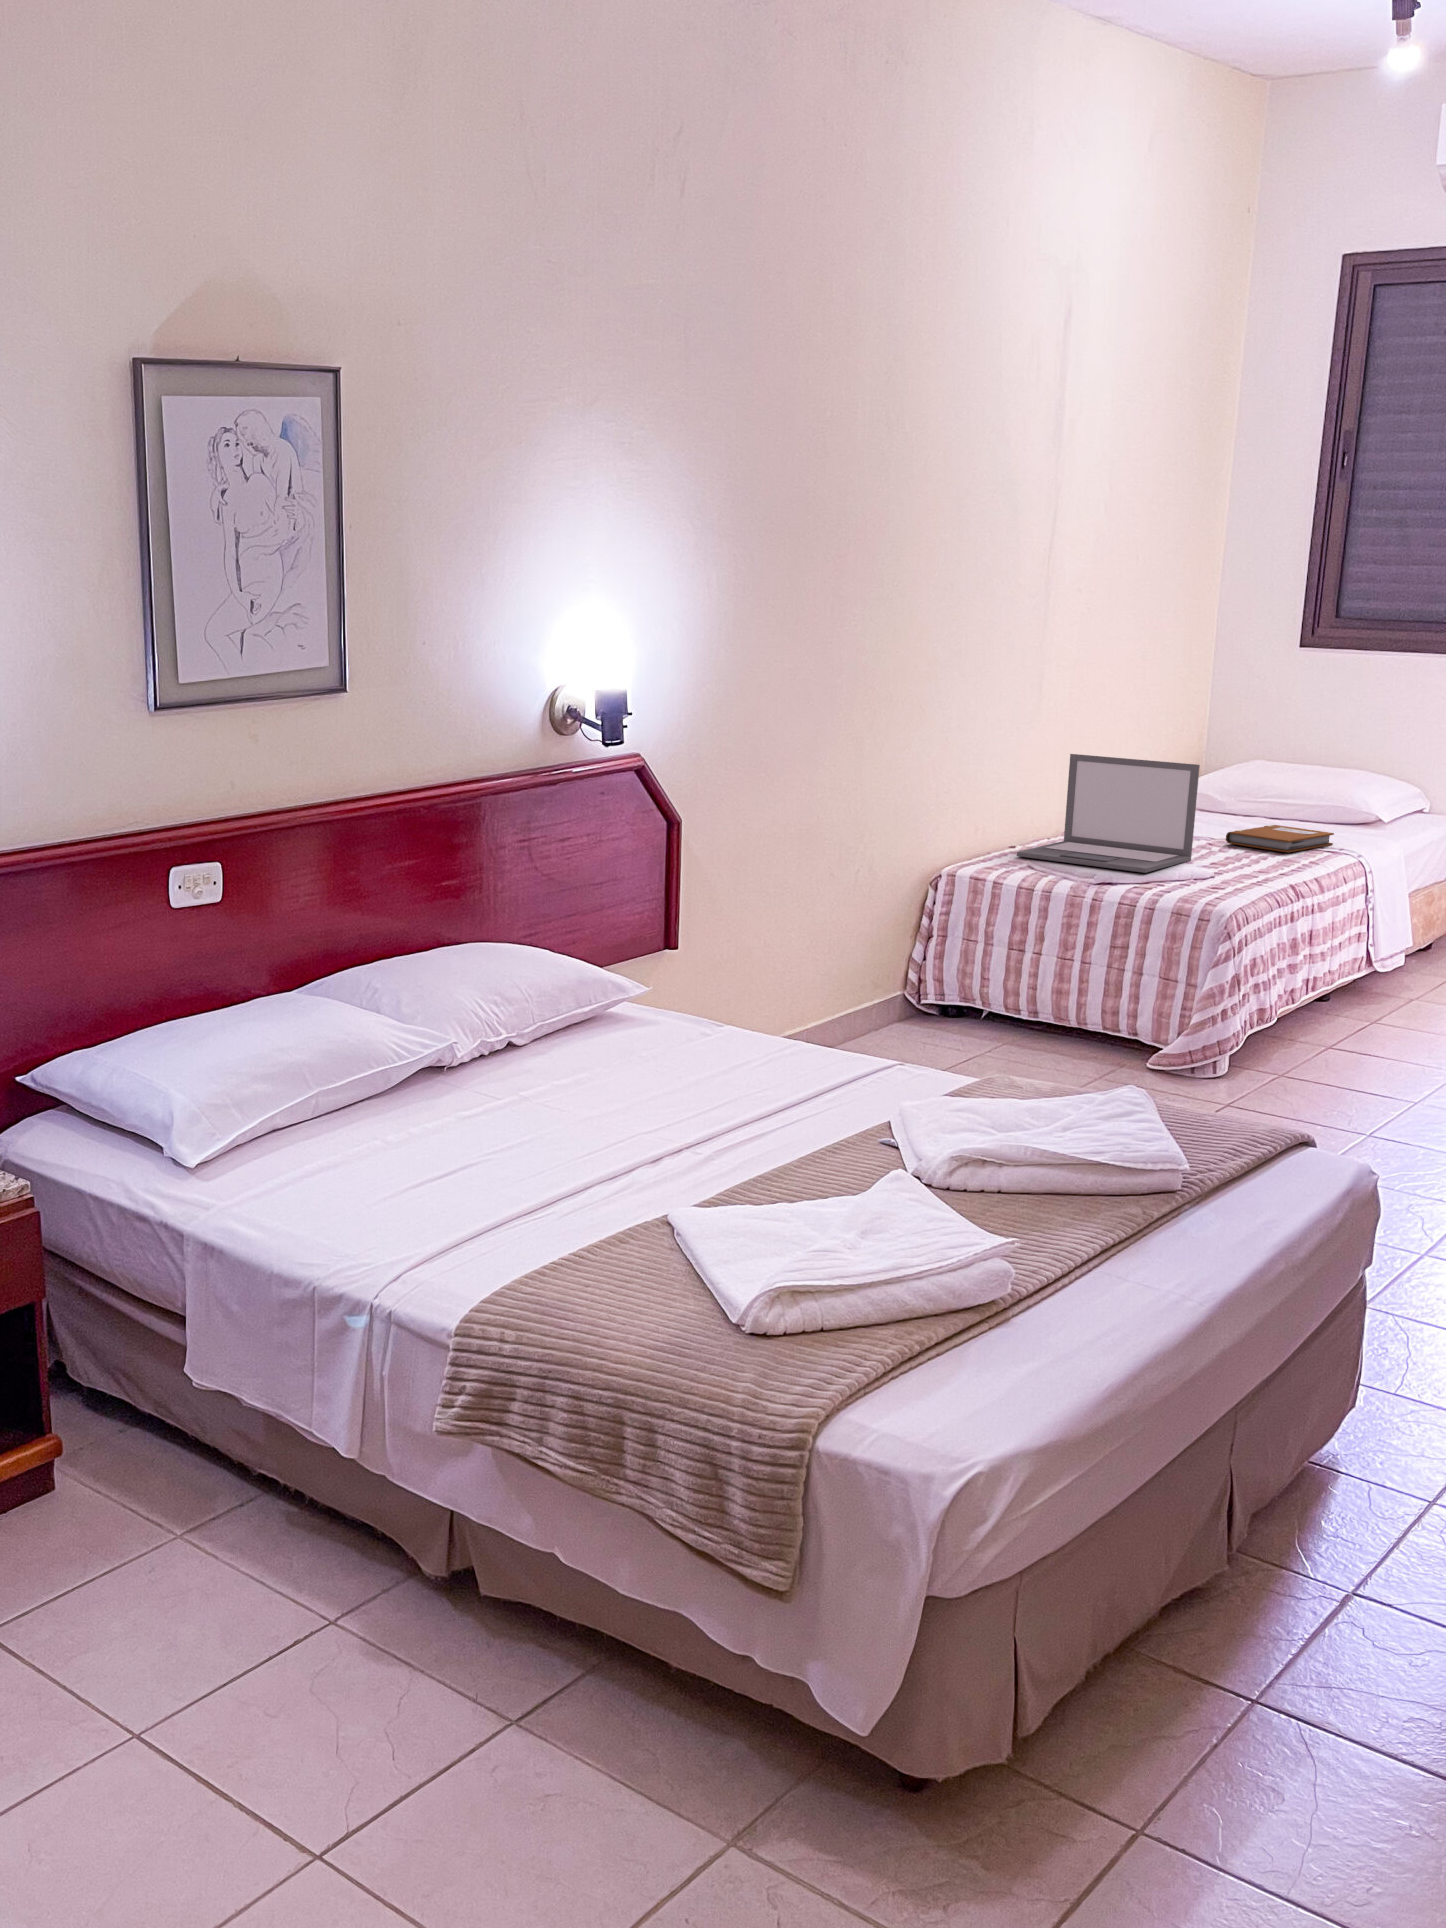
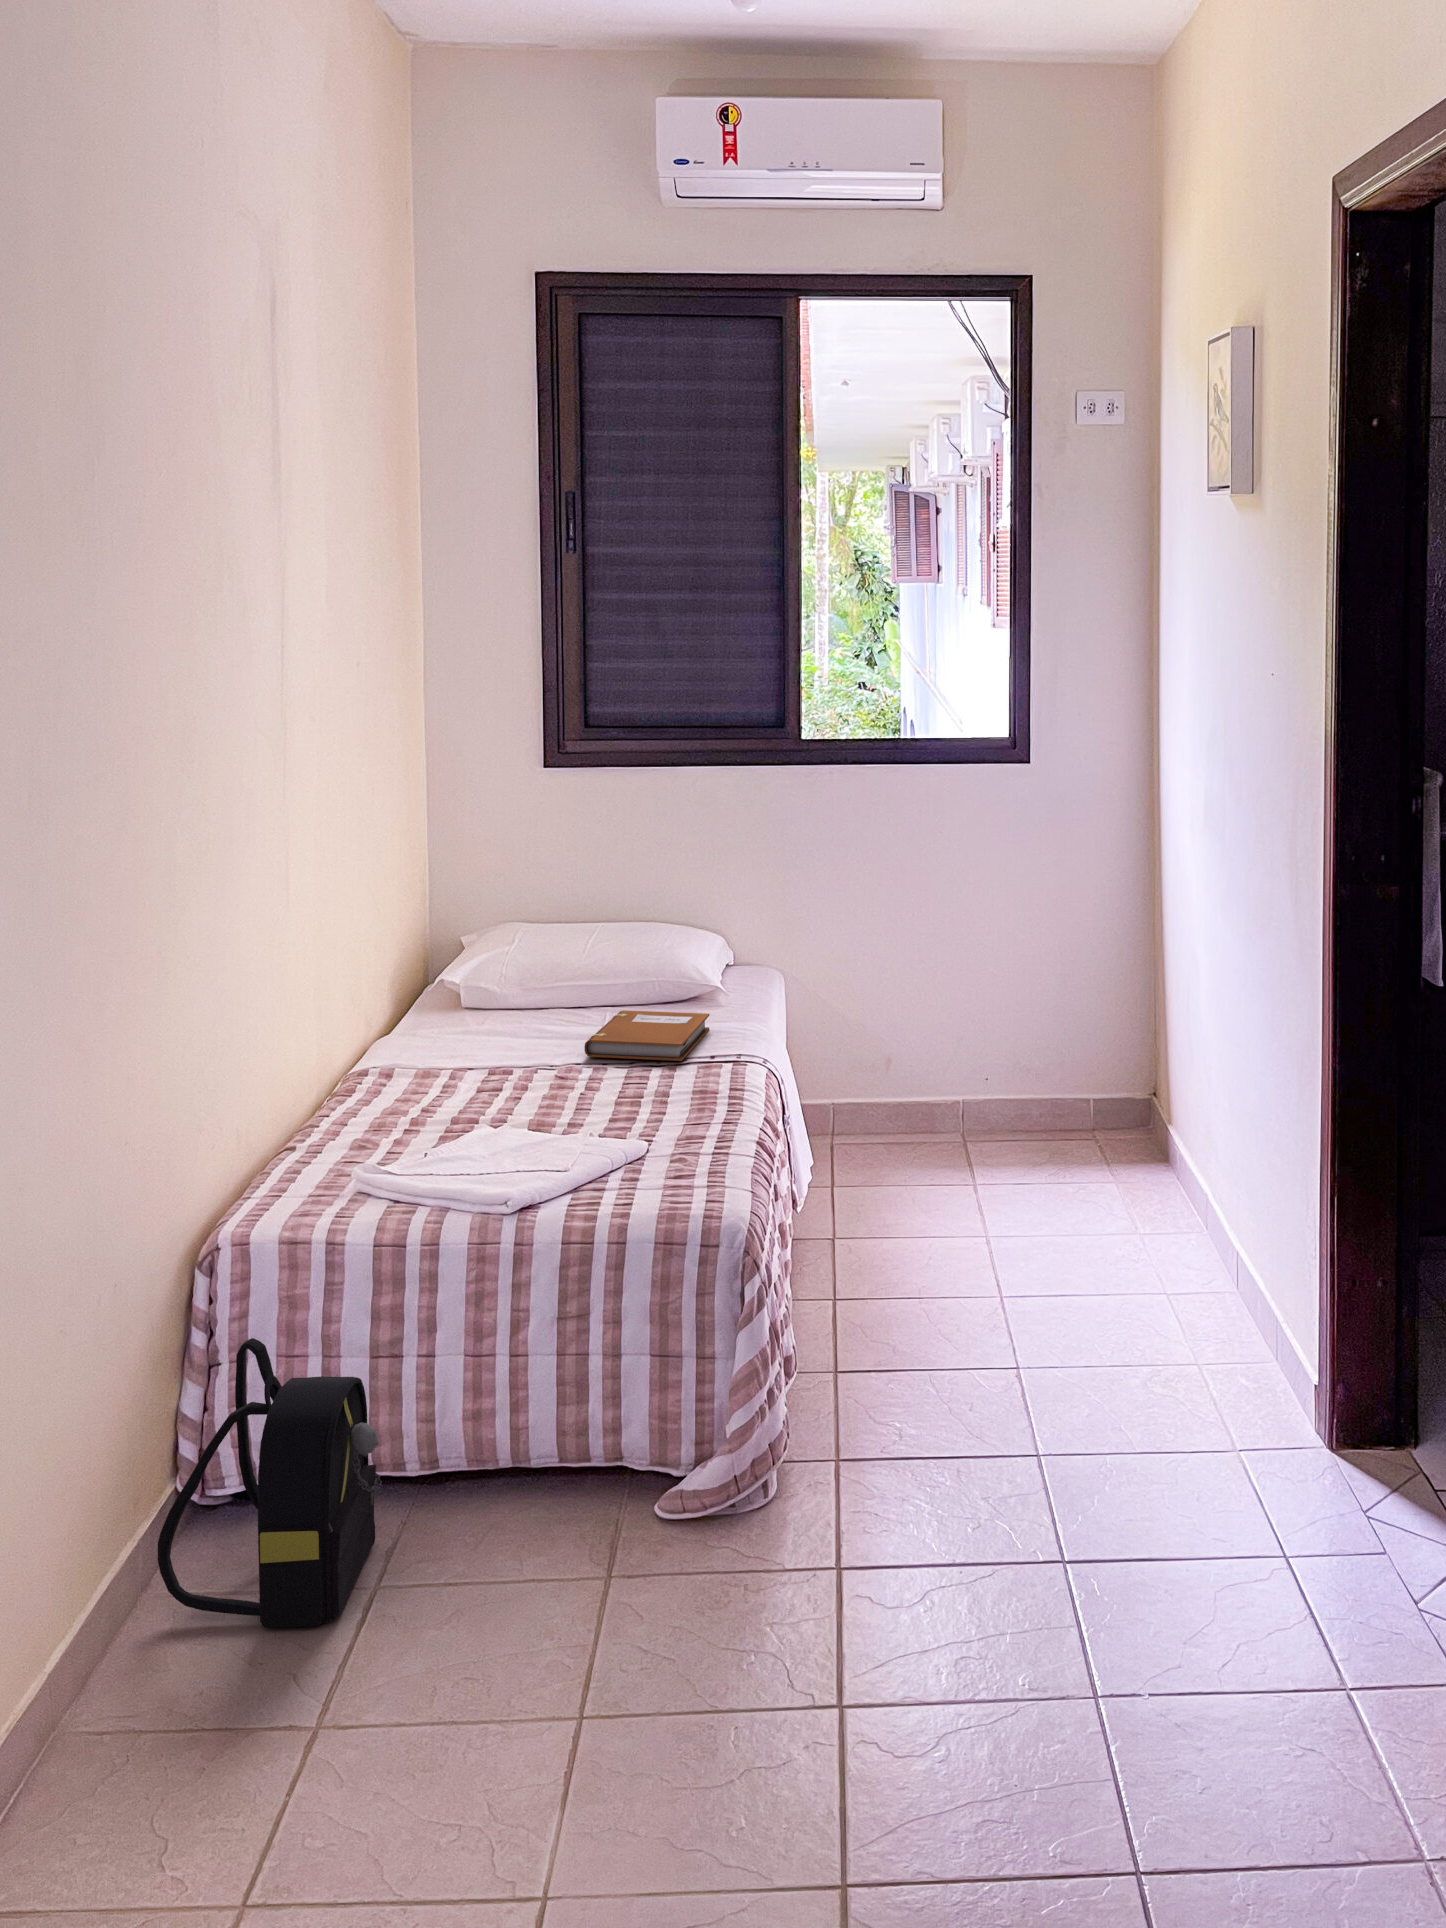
laptop: present [1017,754,1200,873] -> none [322,963,579,1163]
backpack: none [881,913,999,1054] -> present [158,1338,382,1627]

